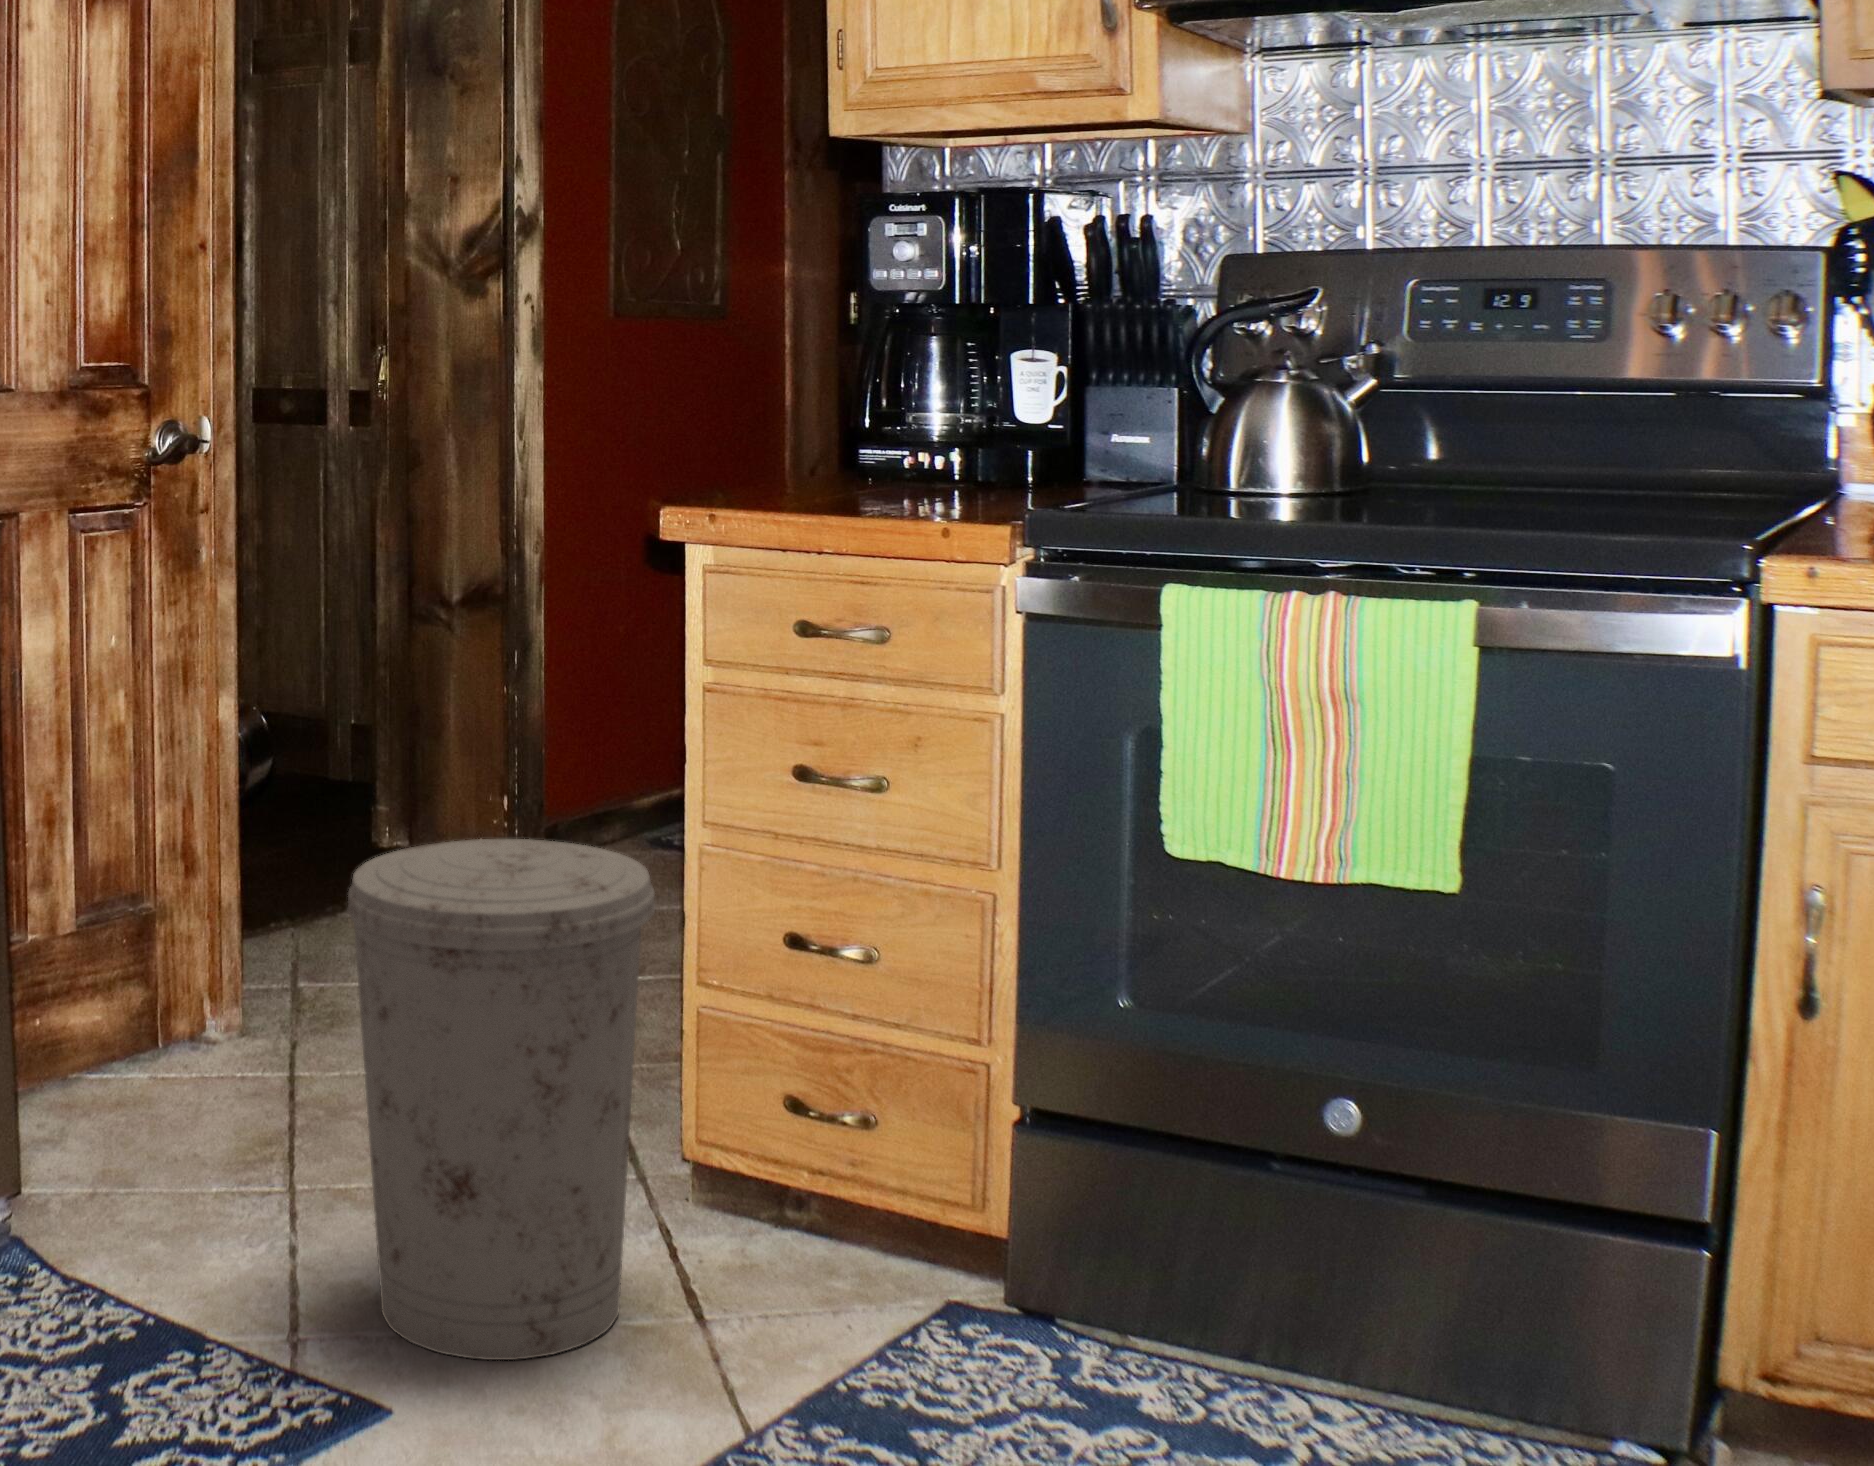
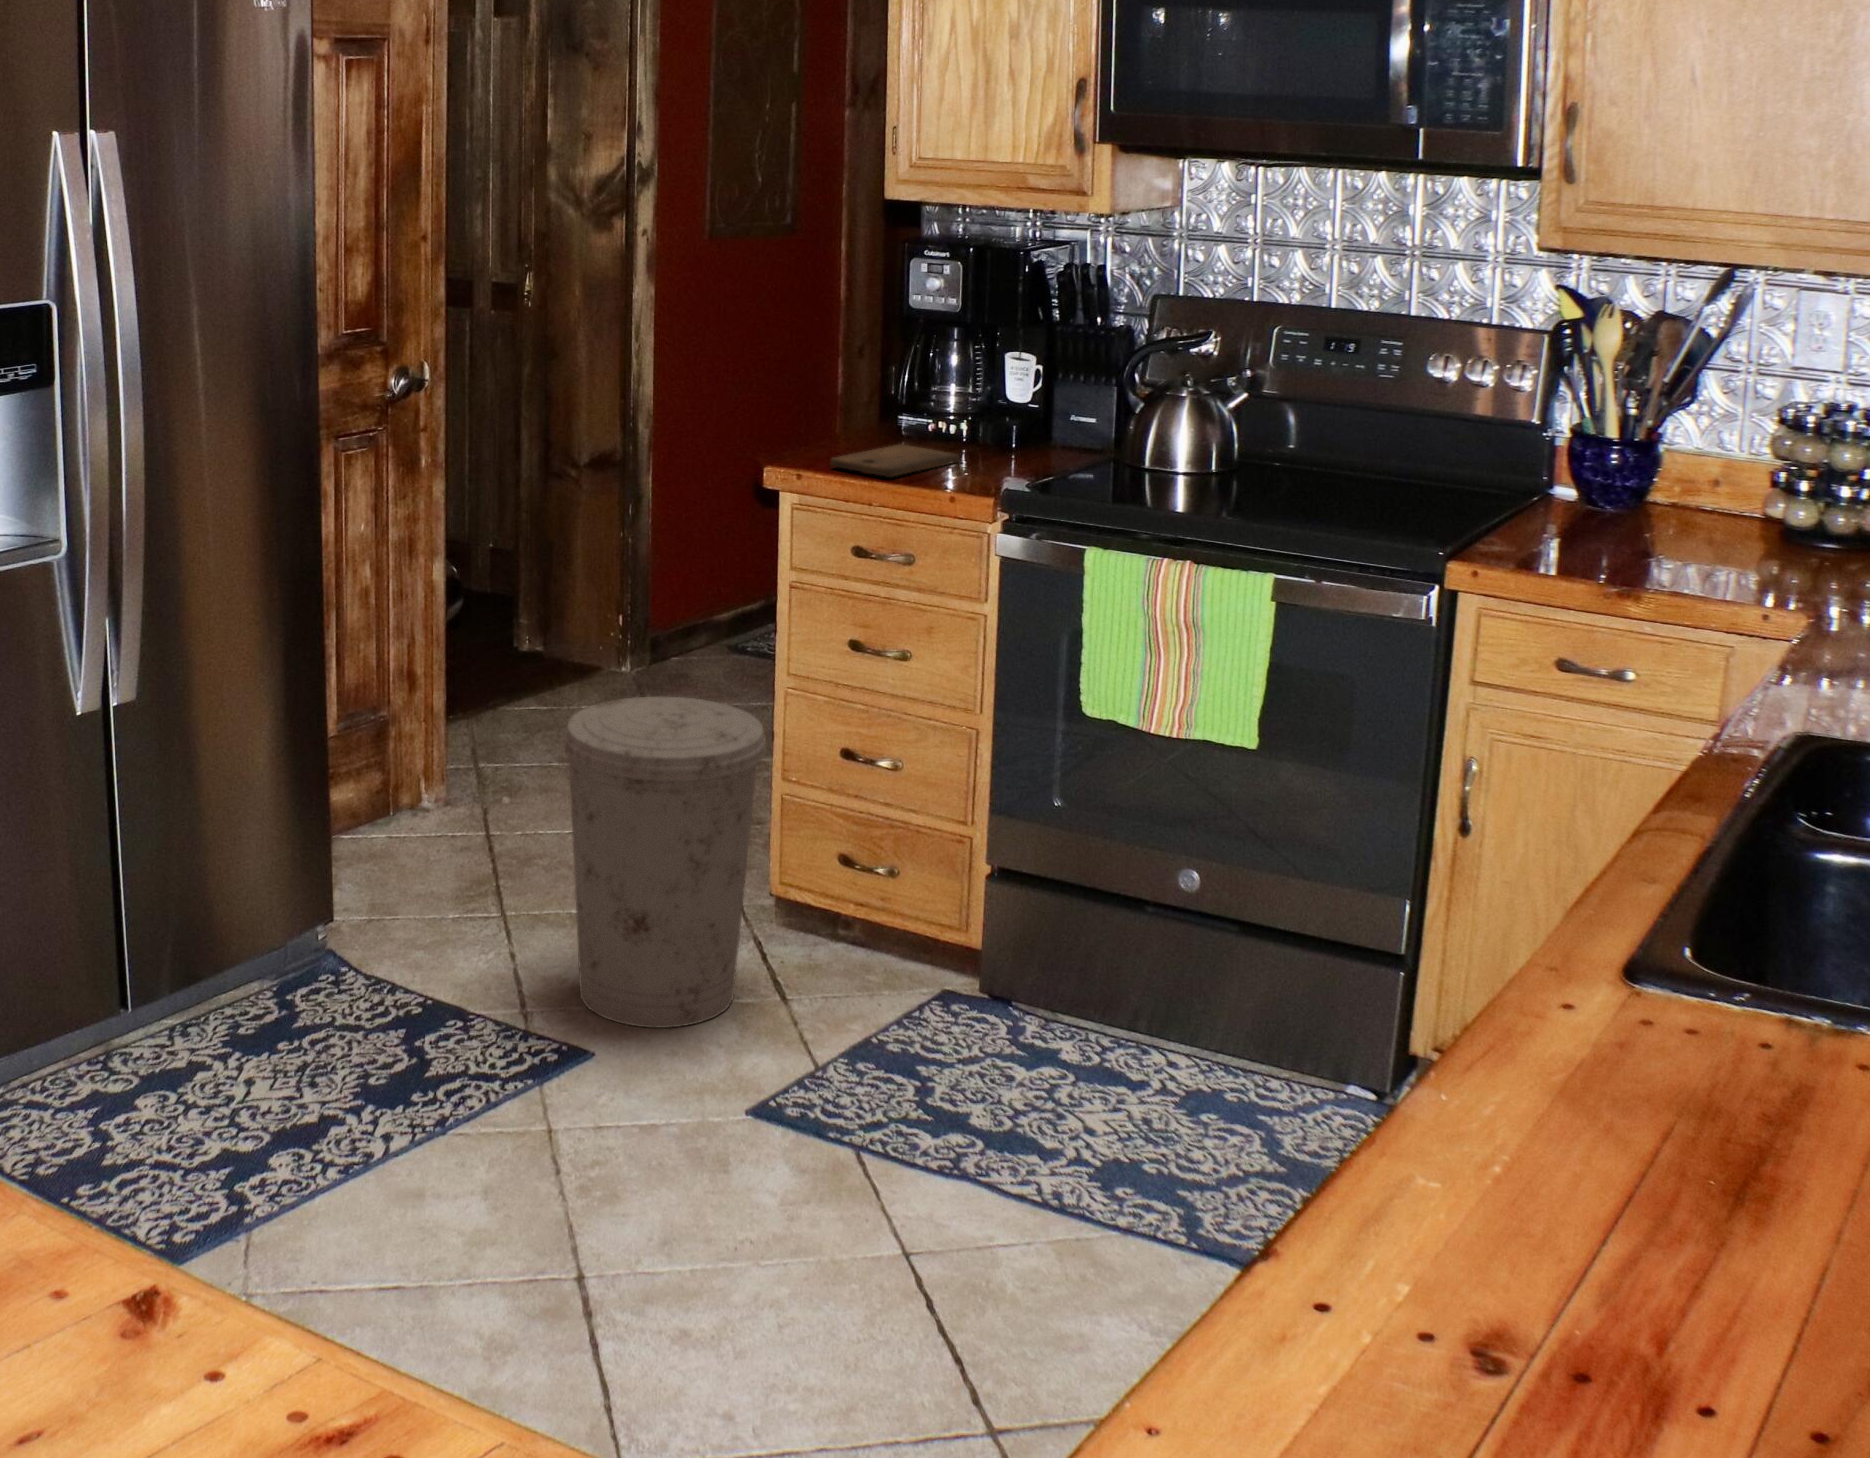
cutting board: none [745,473,935,501] -> present [831,444,959,477]

